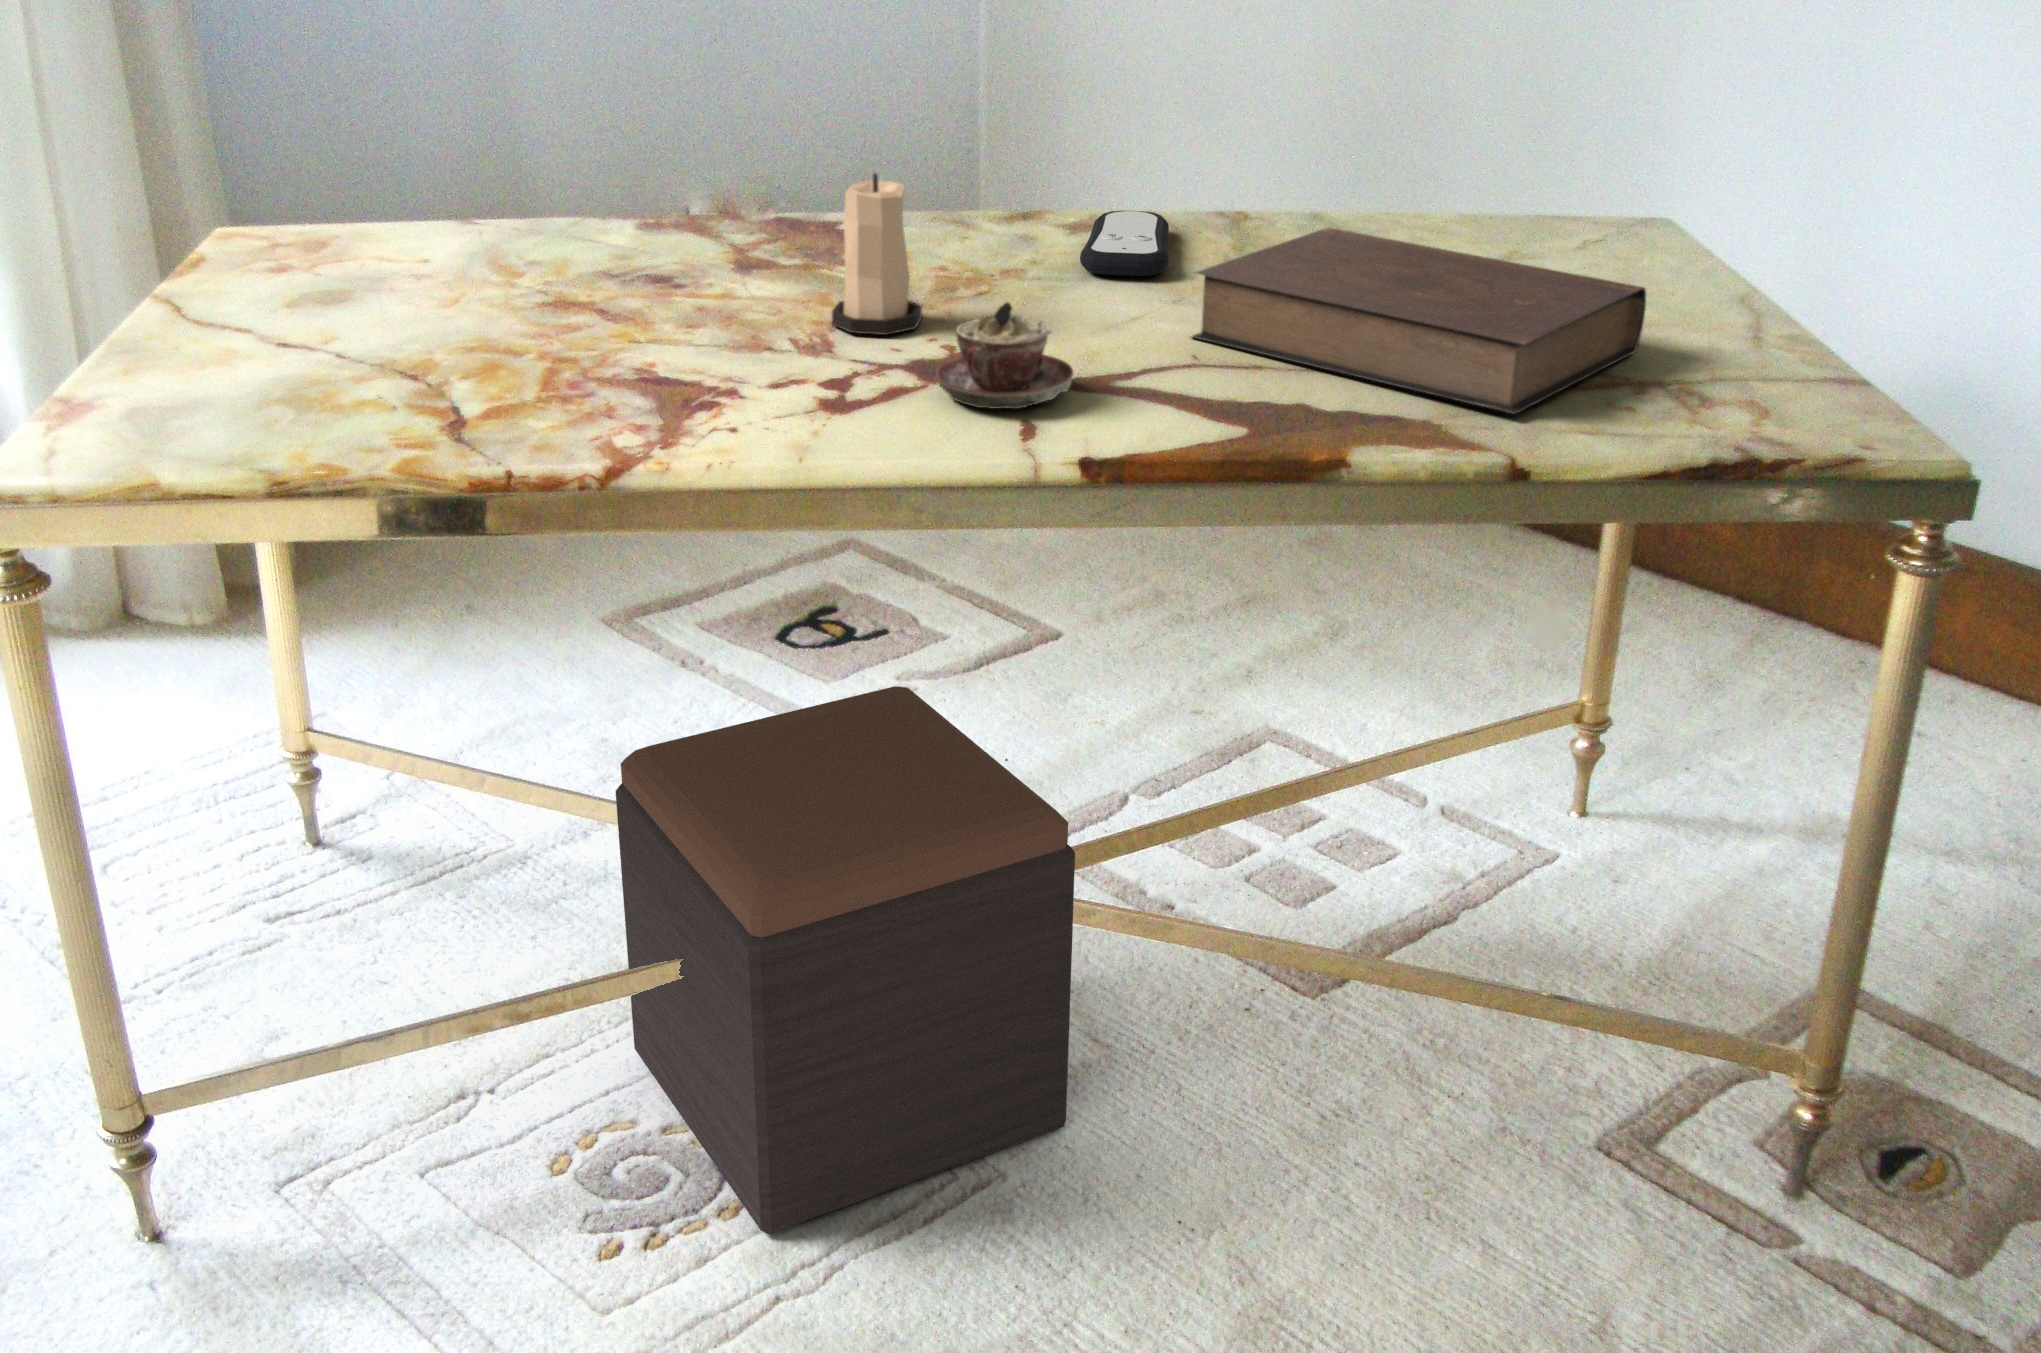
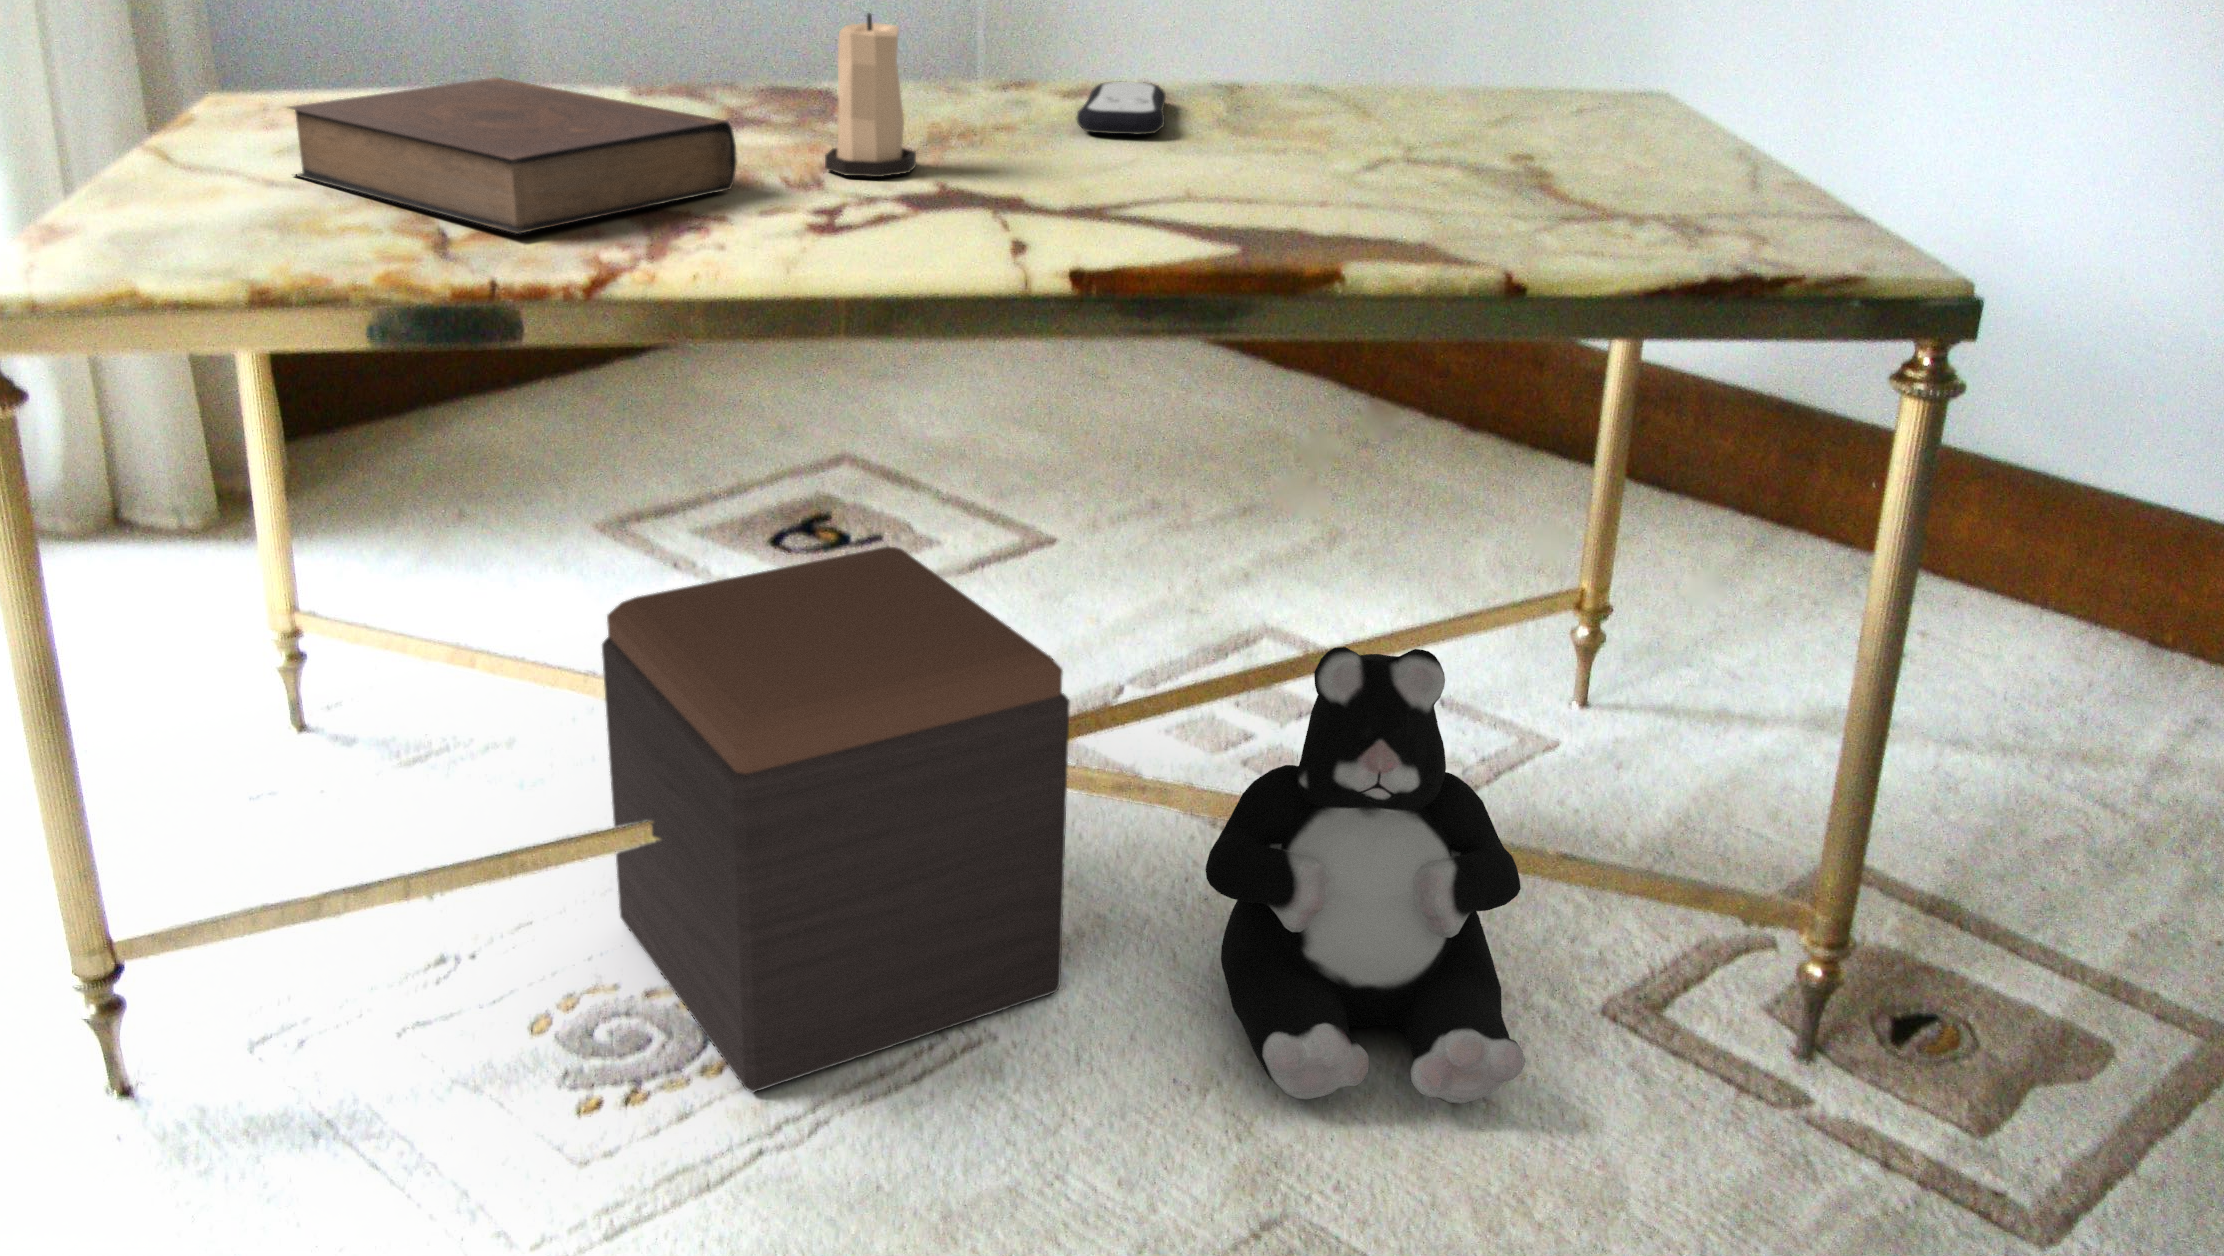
book: present [1192,227,1646,414] -> present [288,77,737,234]
teacup: present [936,302,1073,409] -> none [929,127,1069,234]
plush toy: none [1208,799,1520,1247] -> present [1205,647,1526,1104]

